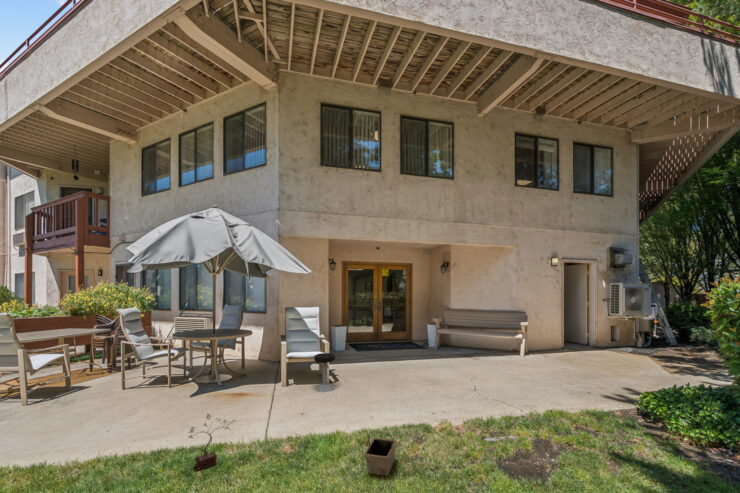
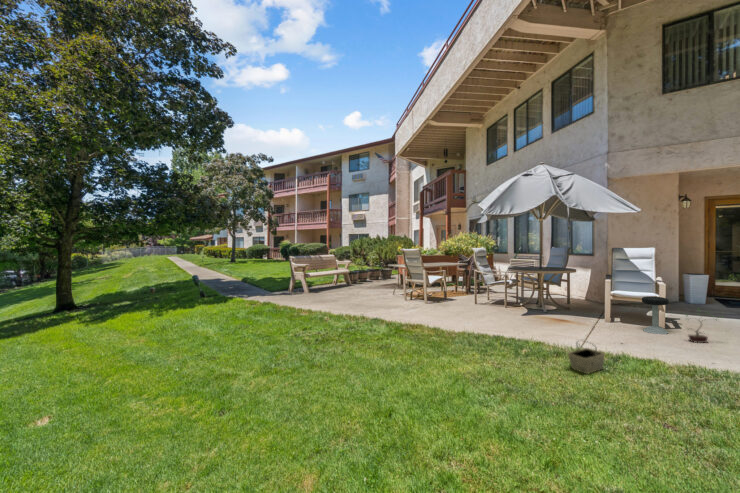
potted plant: present [189,414,234,469] -> present [687,310,719,343]
basket: present [364,431,396,476] -> present [568,347,605,374]

